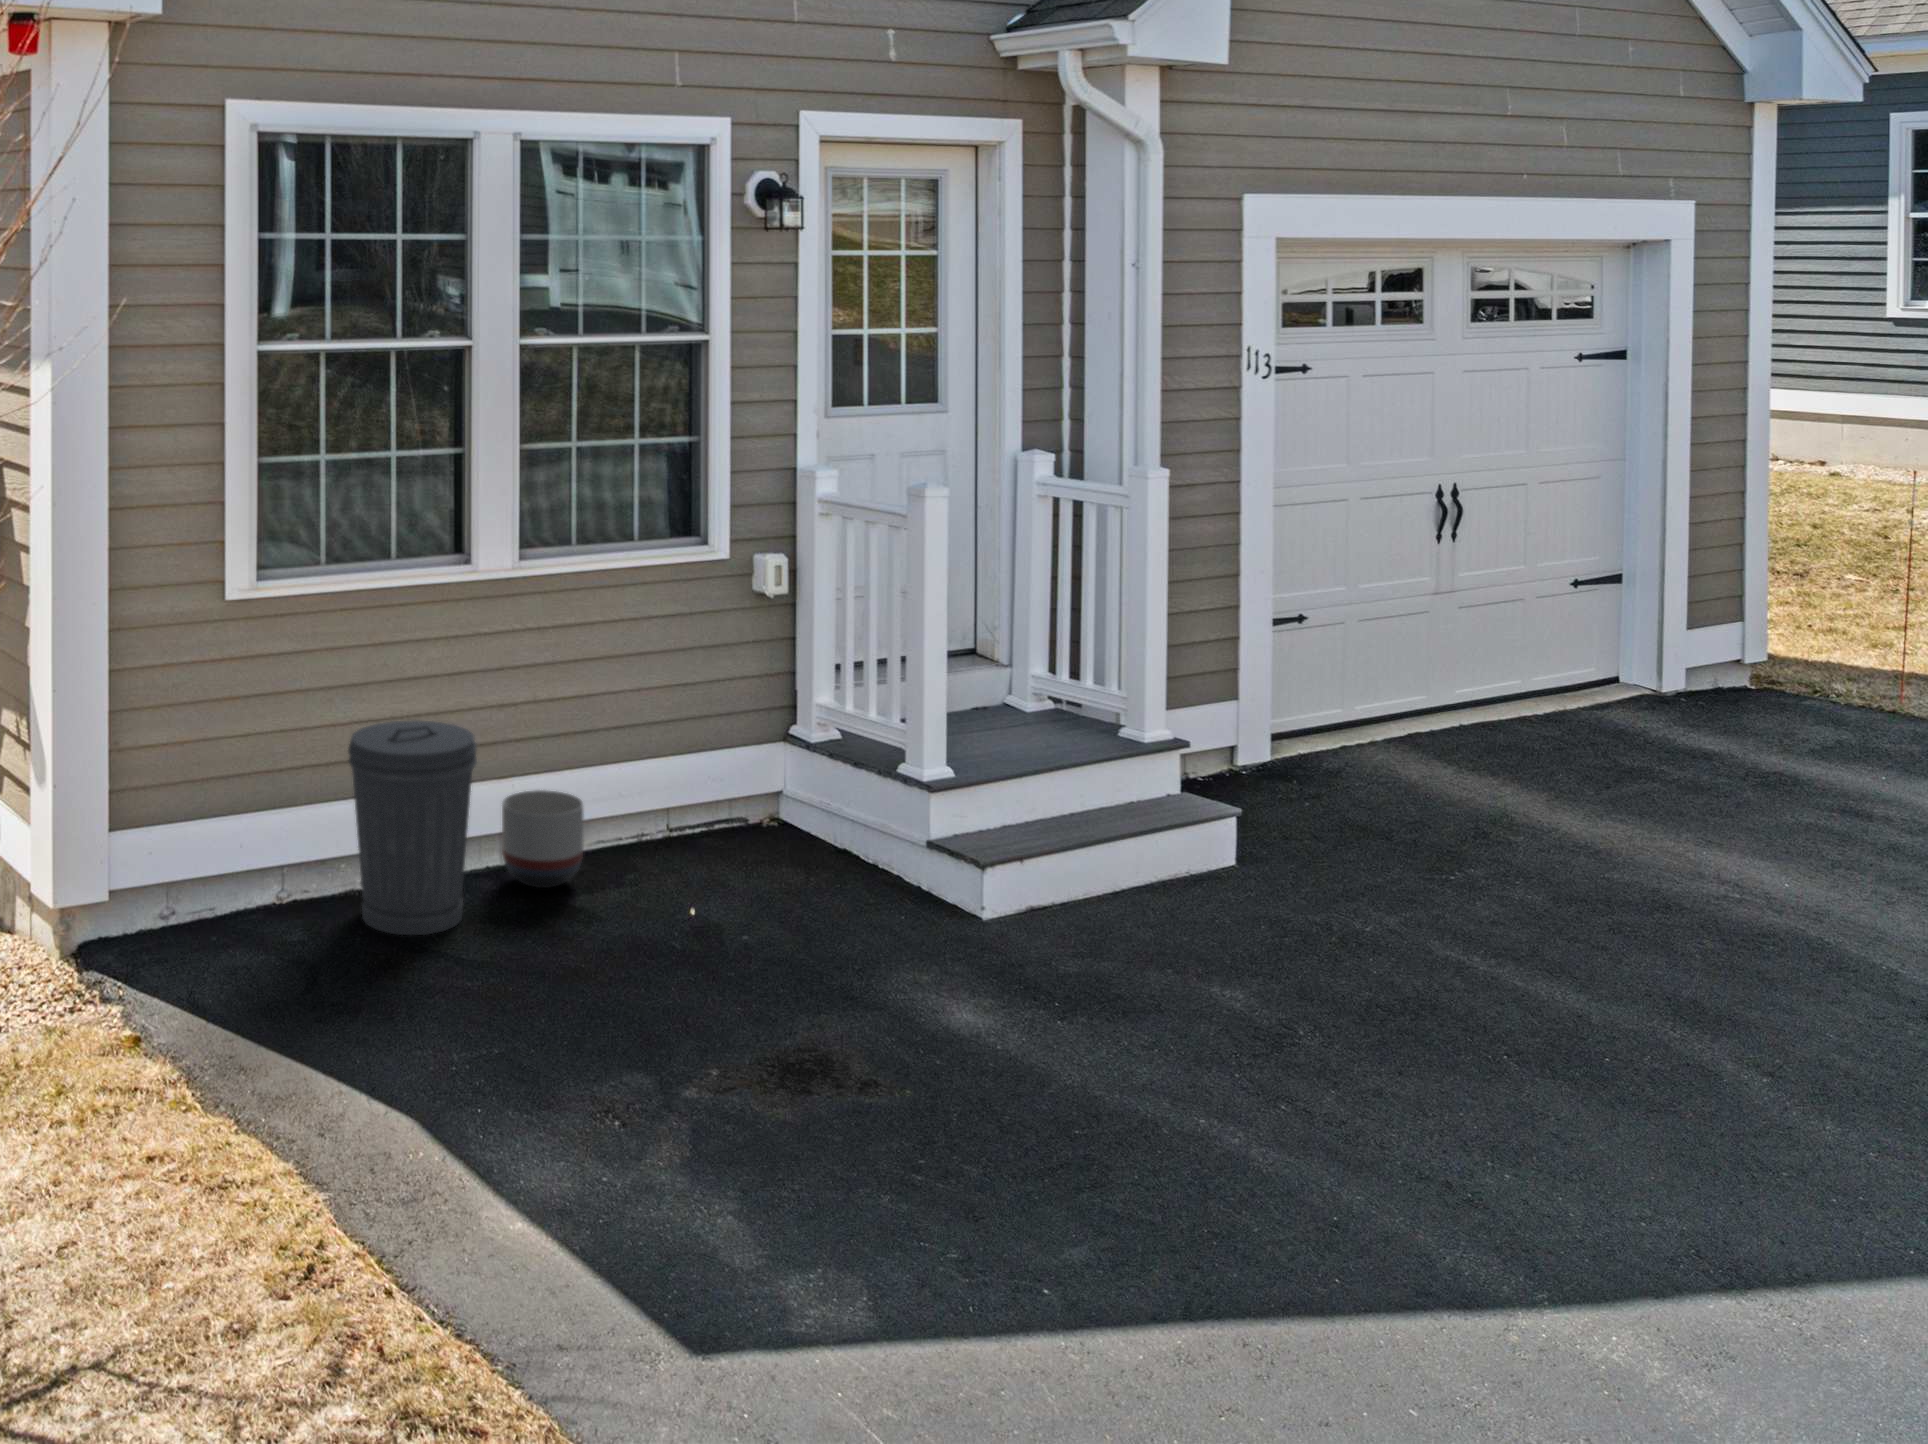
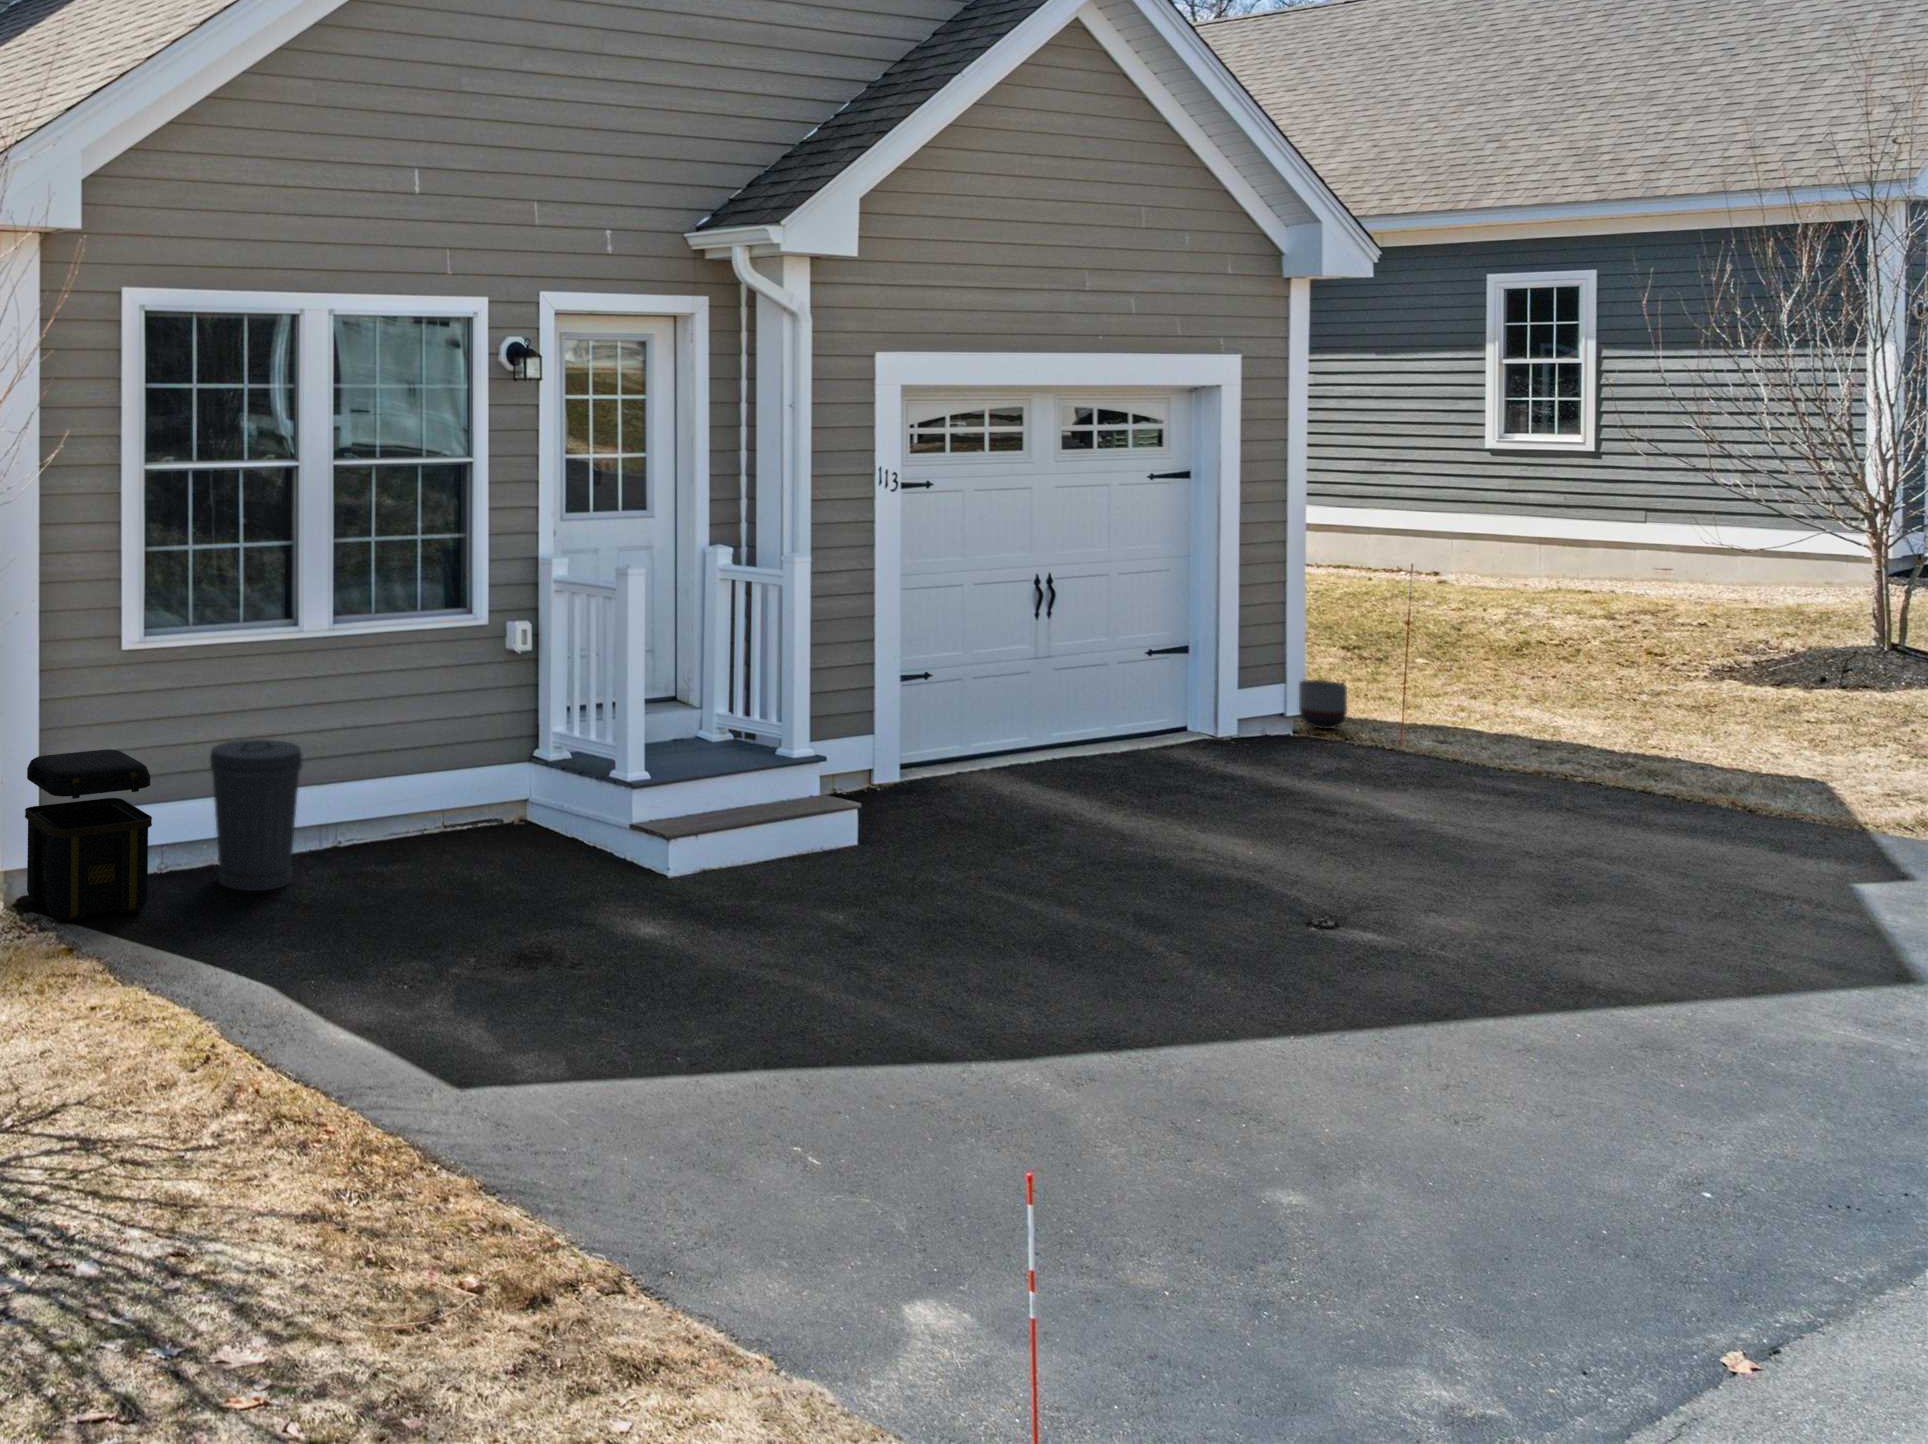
toolbox: none [90,739,263,989] -> present [25,749,152,922]
planter: present [502,790,584,888] -> present [1299,680,1347,729]

